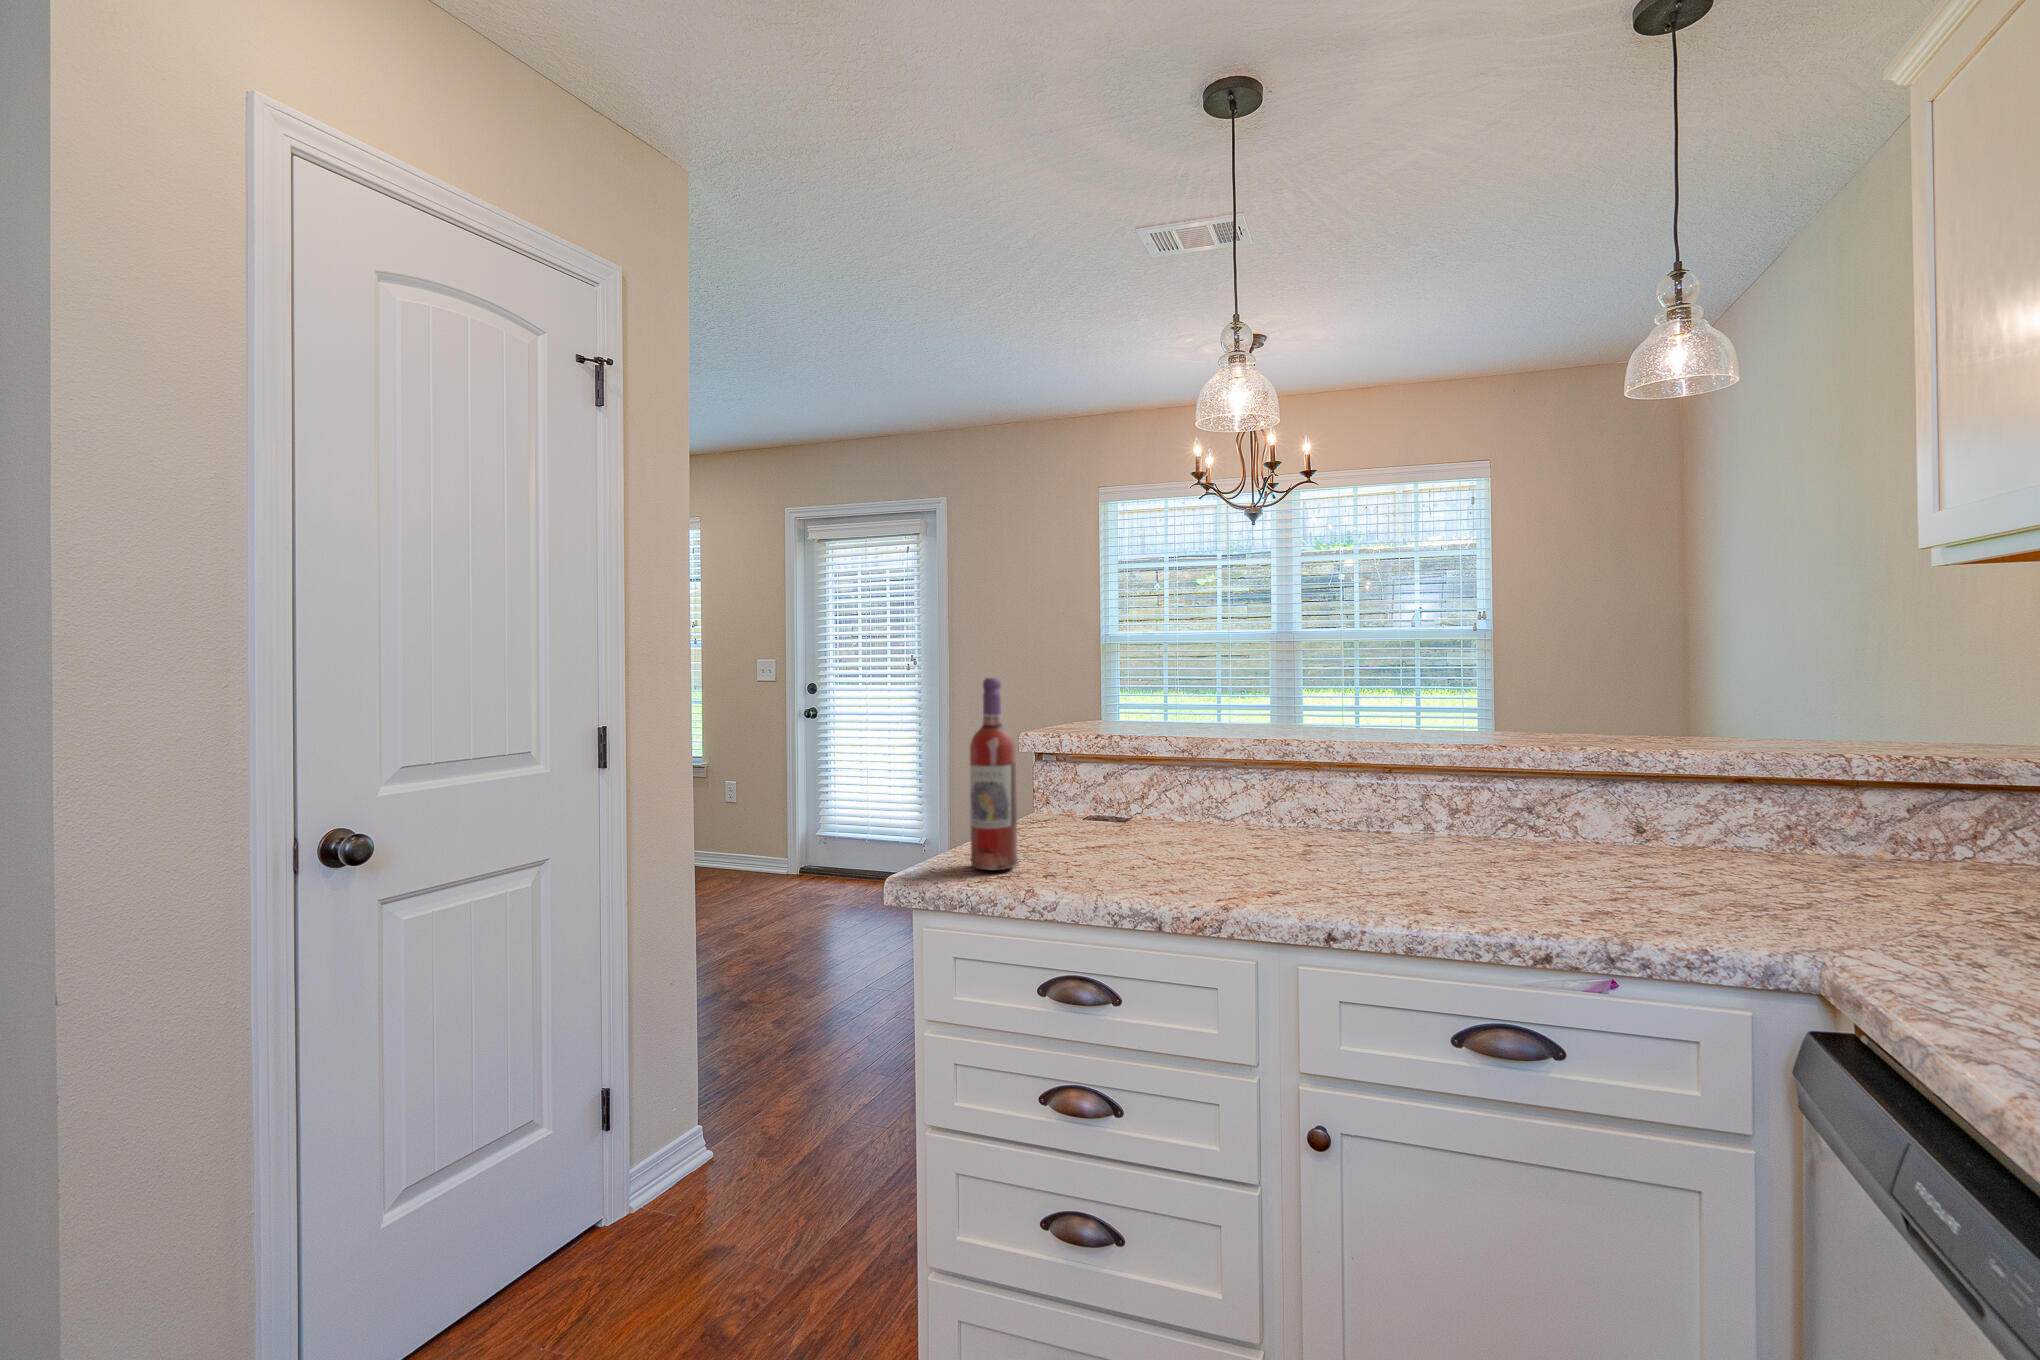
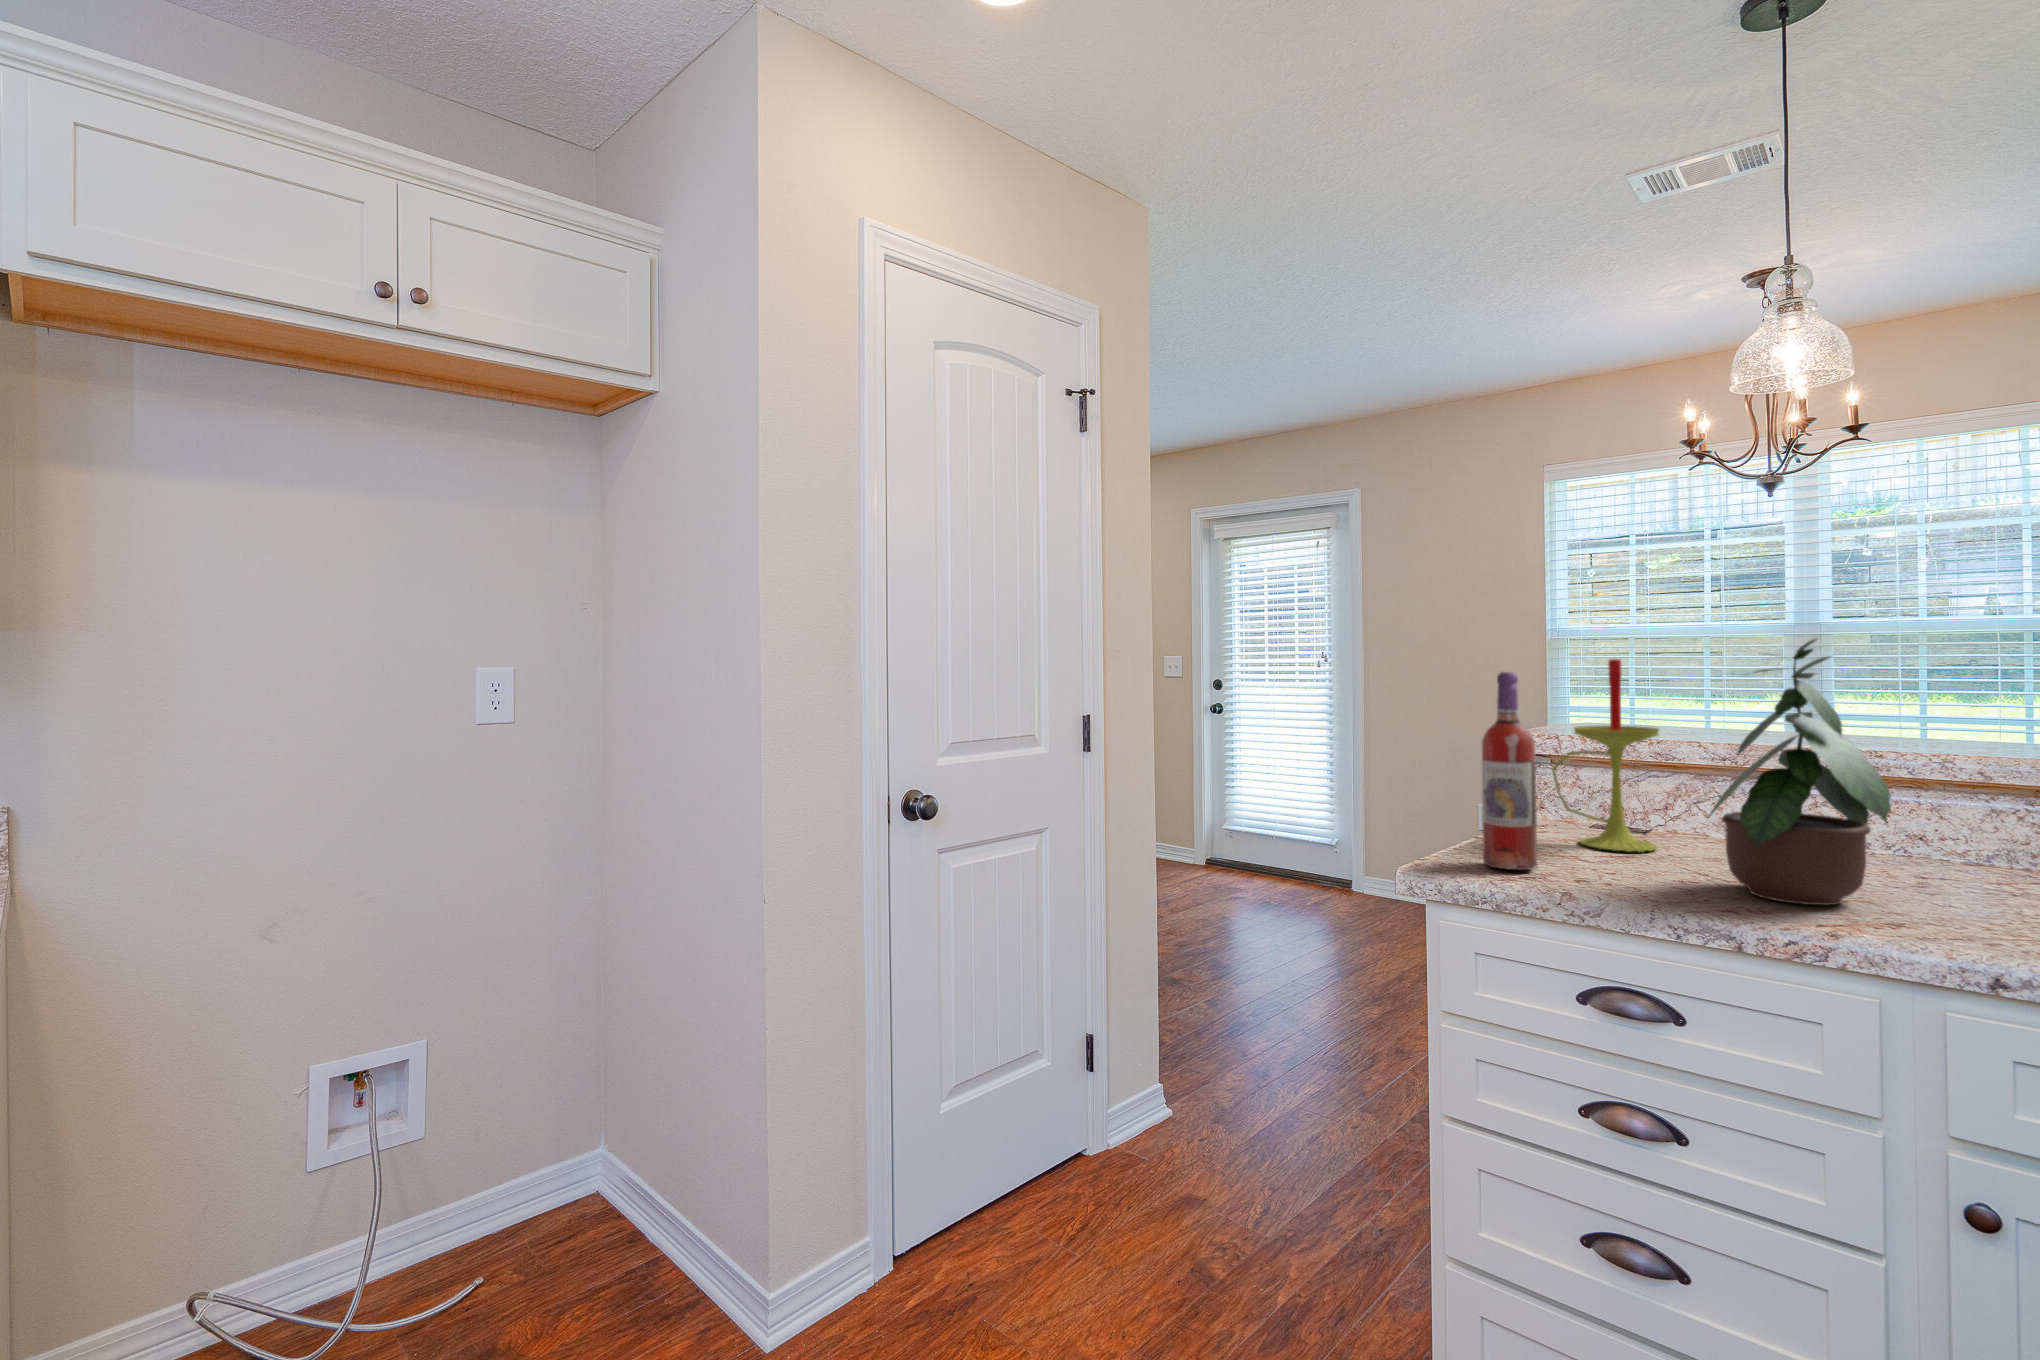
potted plant: none [1144,645,1288,881] -> present [1709,639,1891,905]
candle: none [1043,660,1130,842] -> present [1552,659,1659,852]

